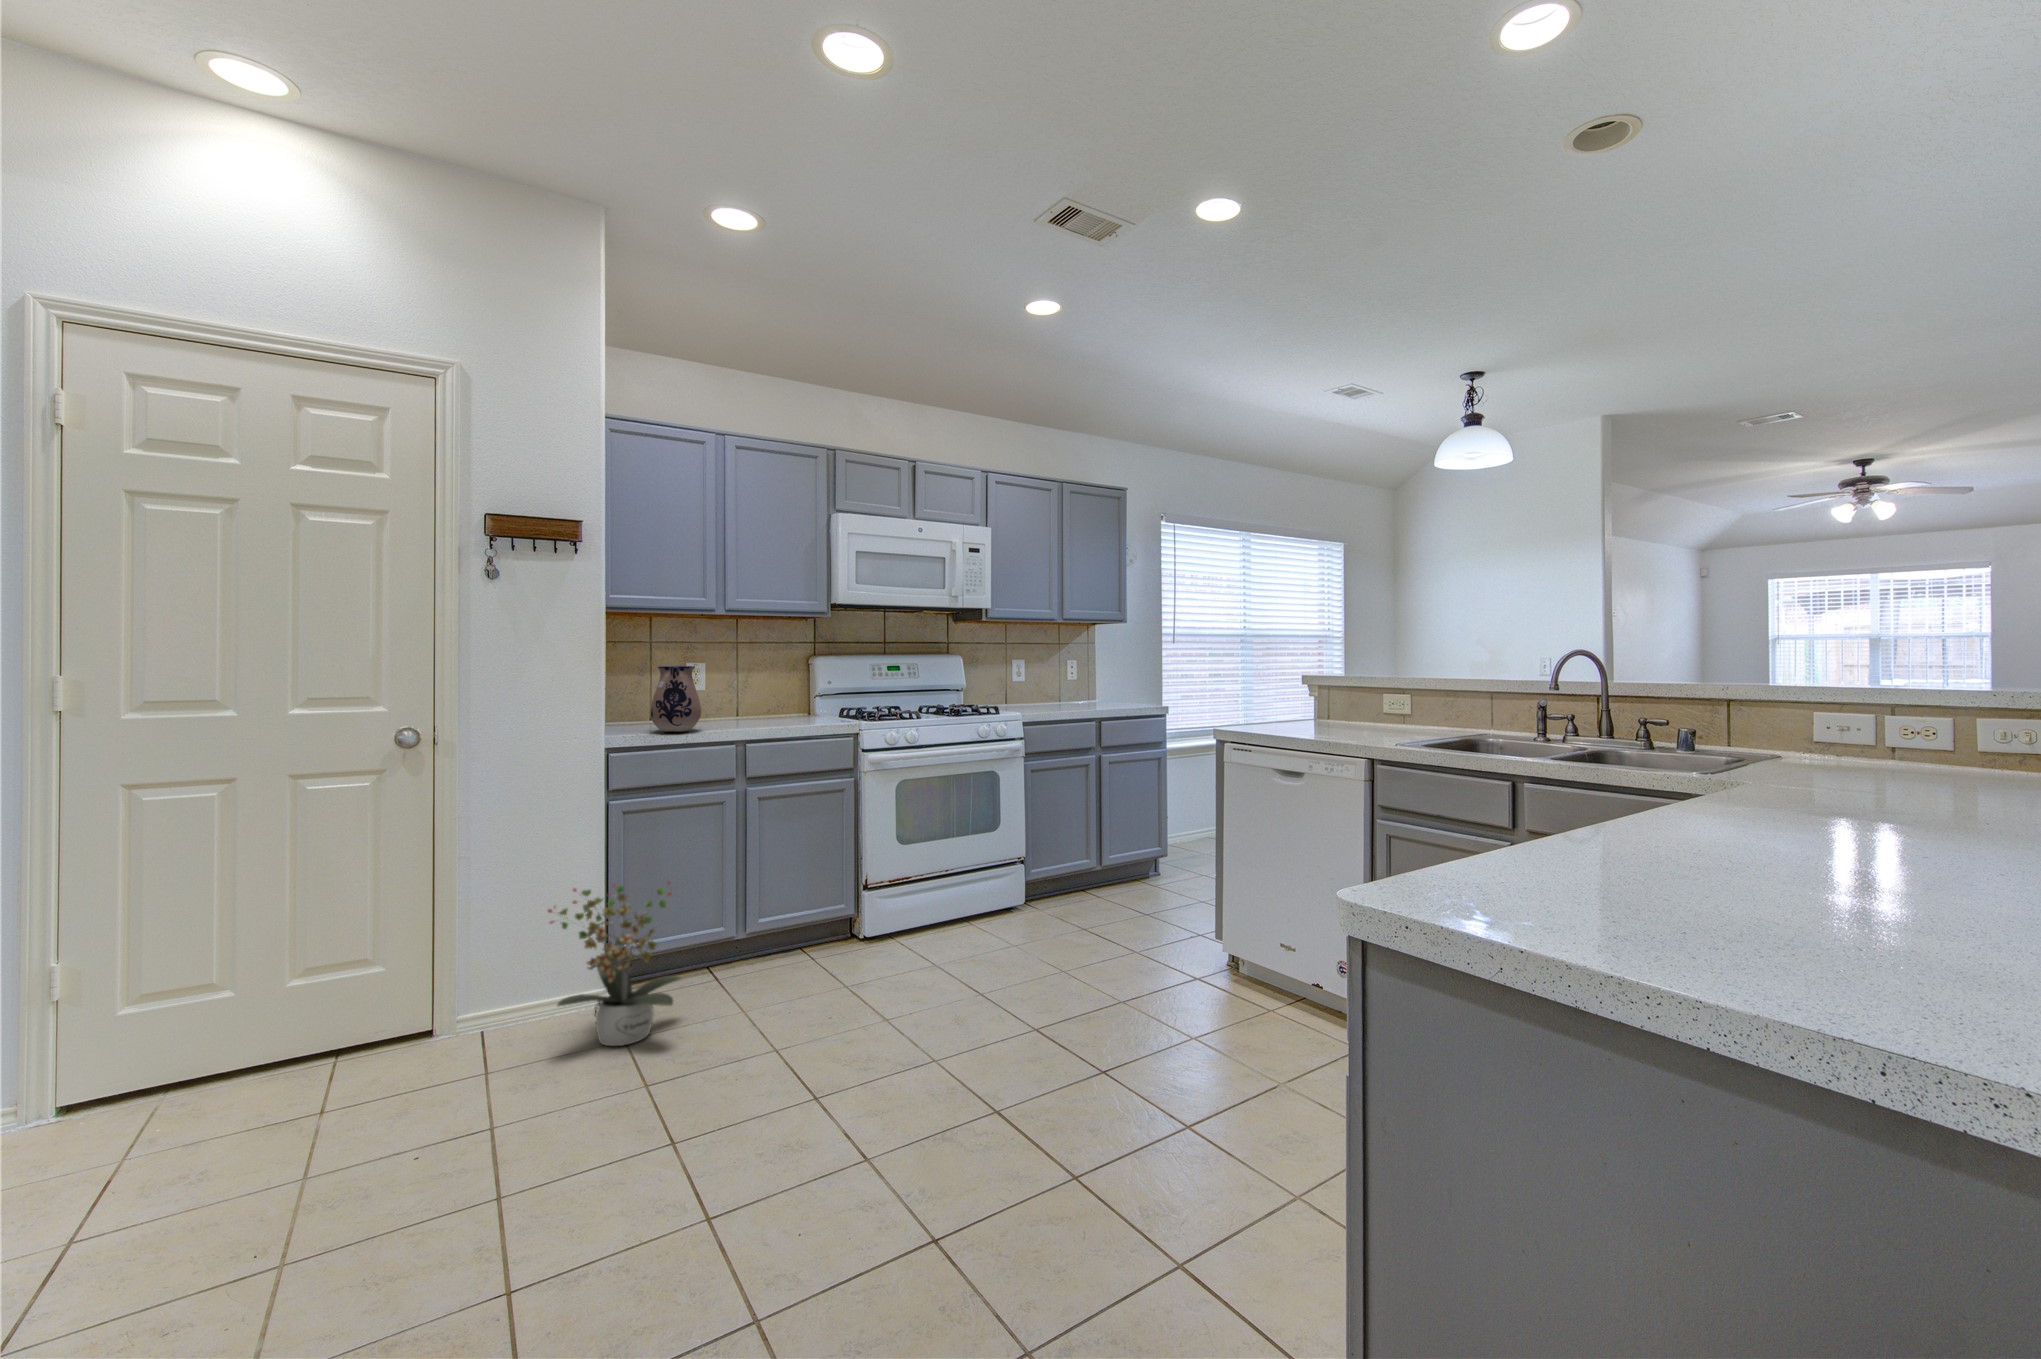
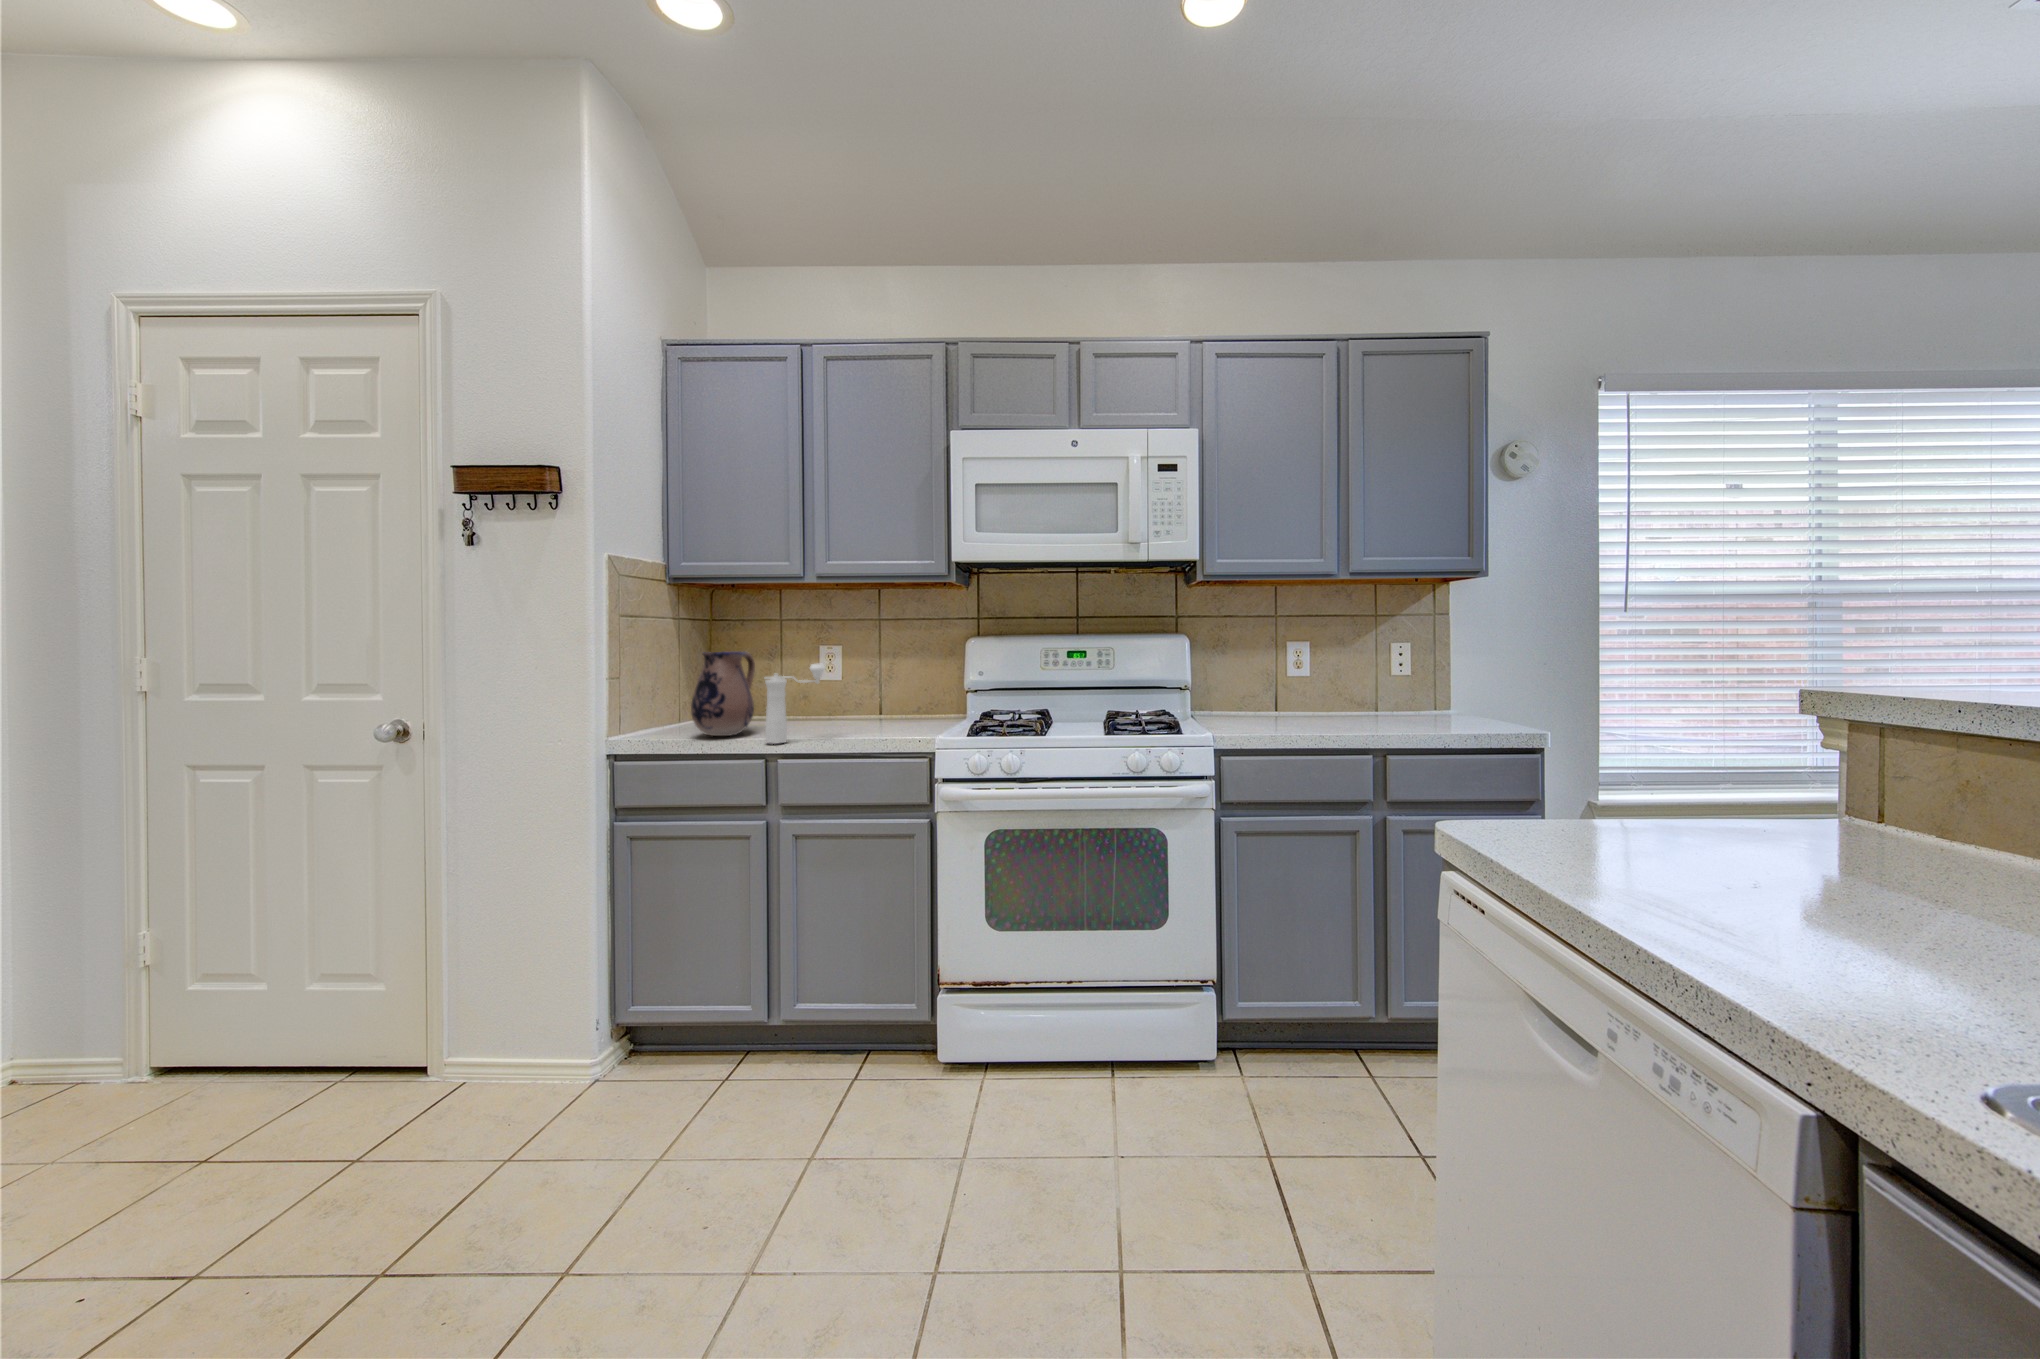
pepper mill: none [736,674,773,732] -> present [765,664,825,744]
potted plant: present [548,882,680,1046] -> none [376,933,578,1168]

